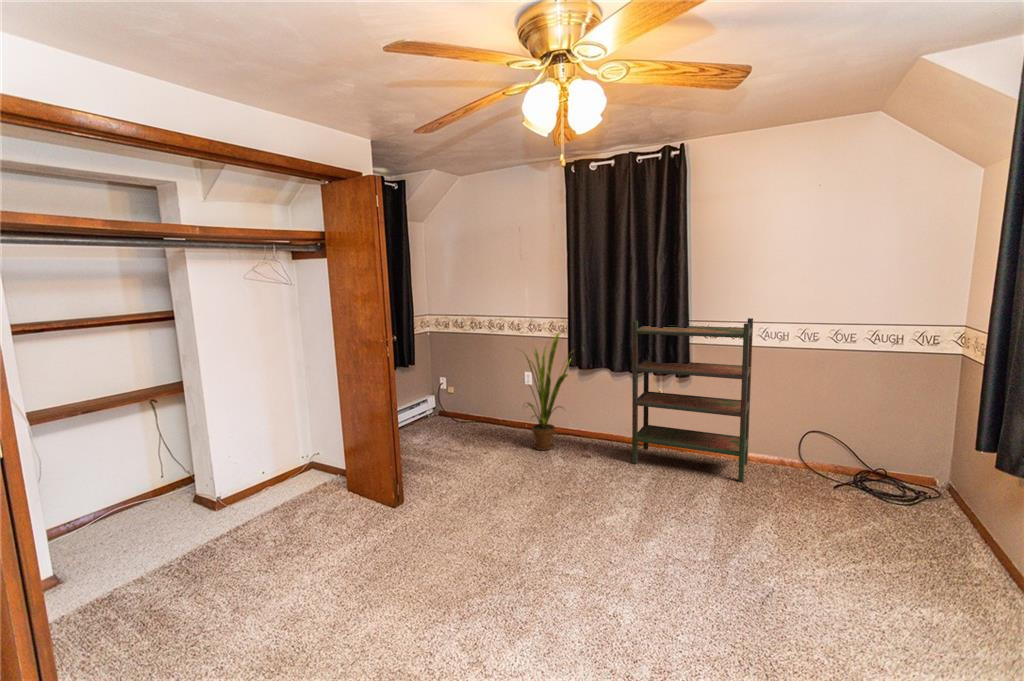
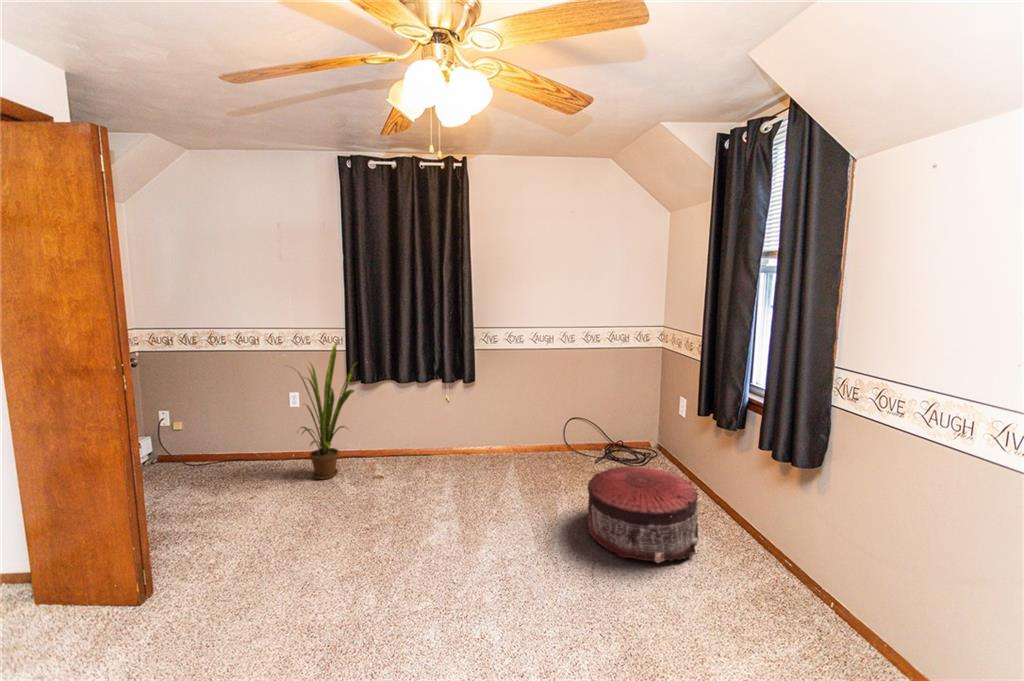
bookshelf: present [632,318,753,482] -> none [426,324,532,474]
pouf: none [779,492,945,627] -> present [587,467,698,563]

